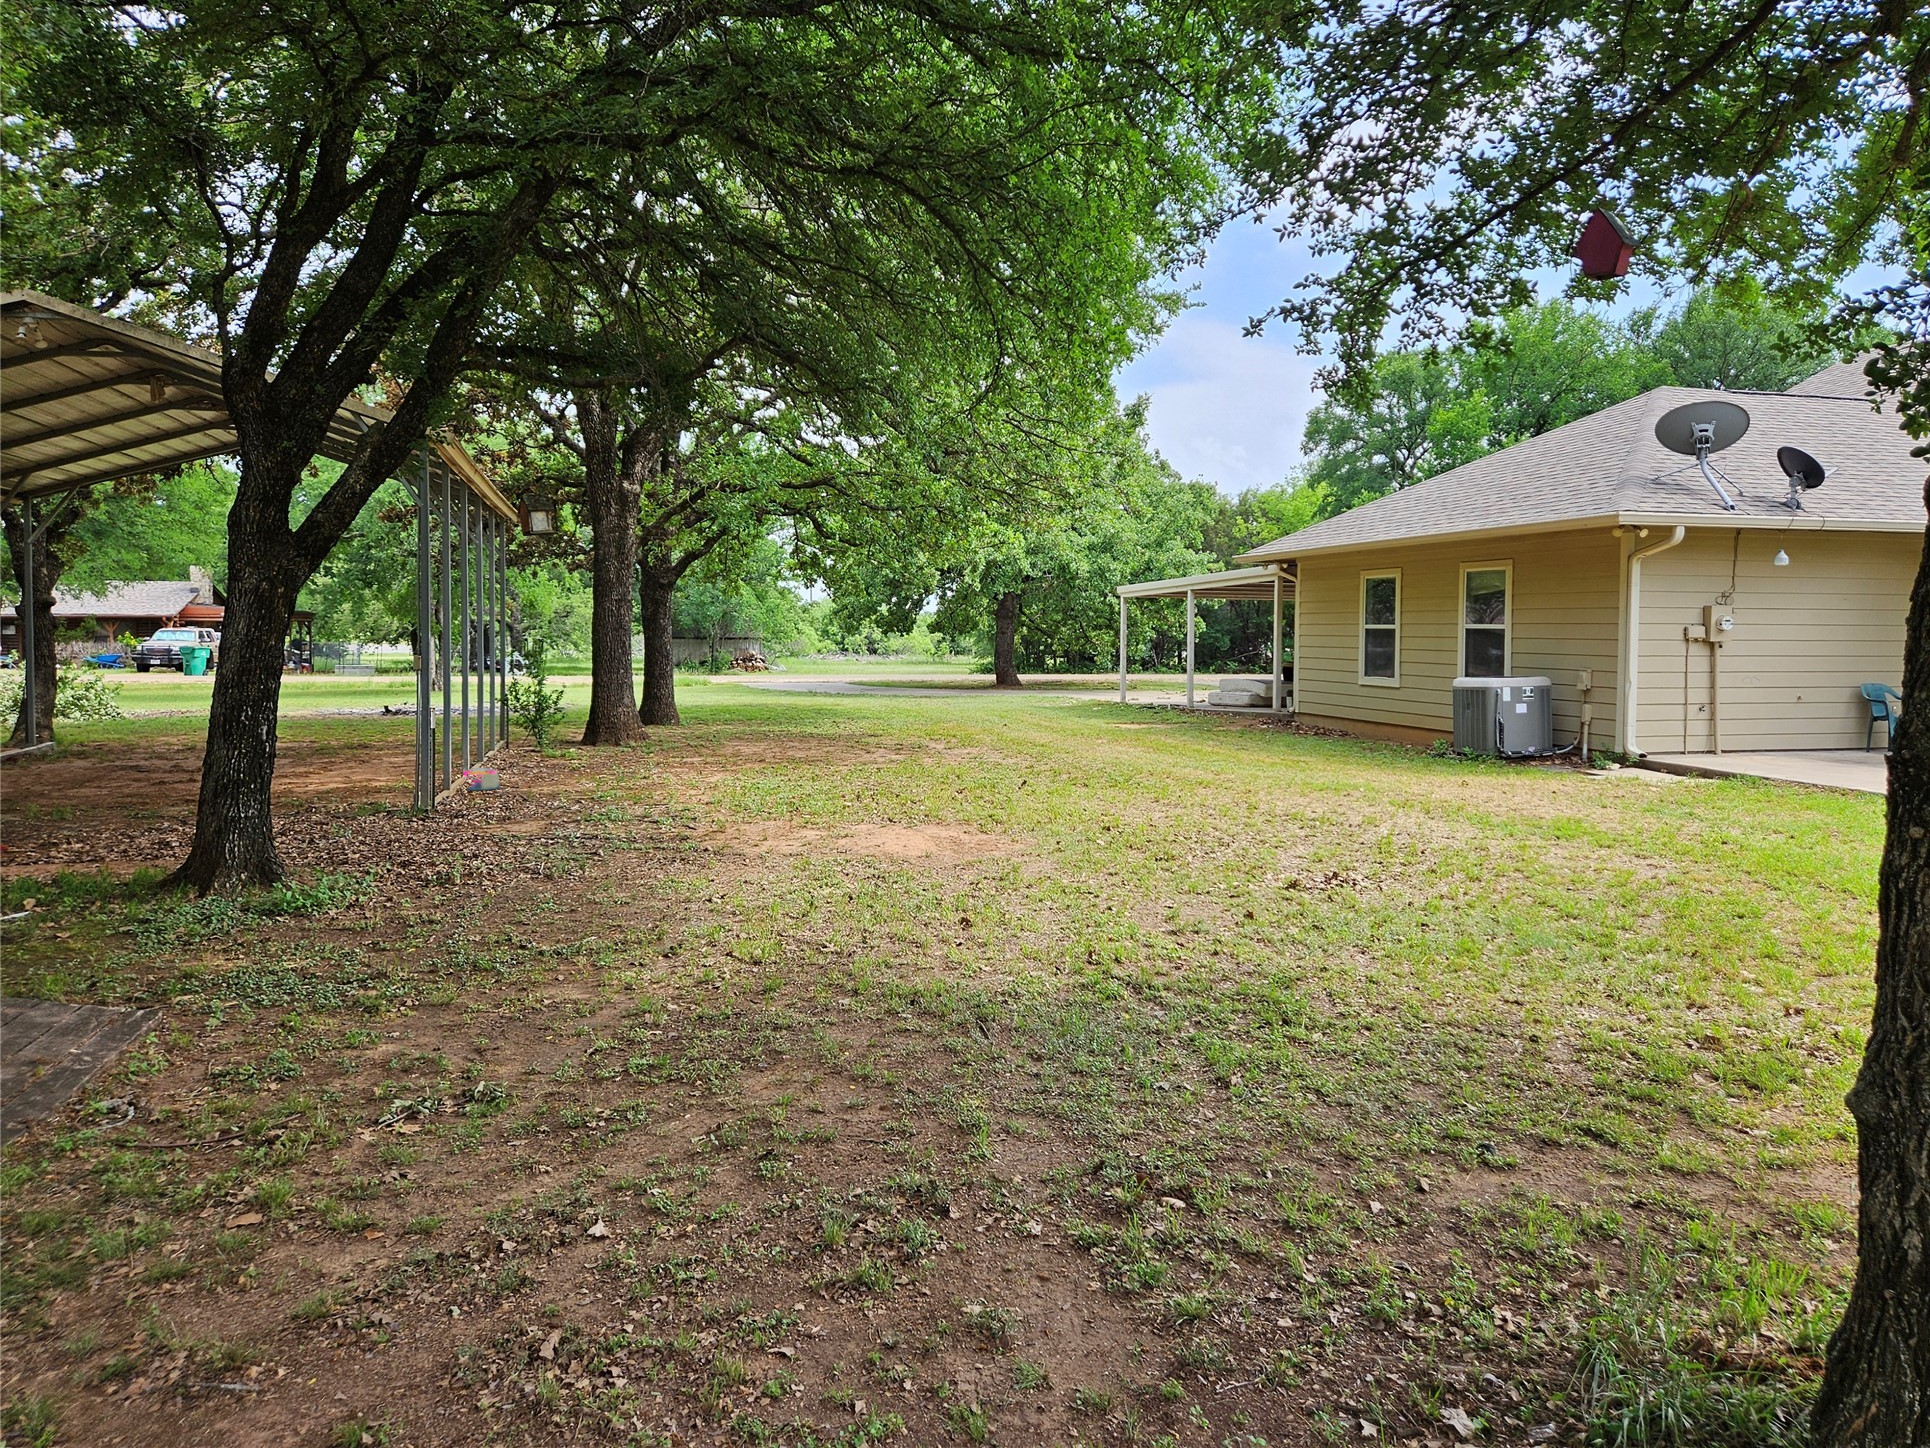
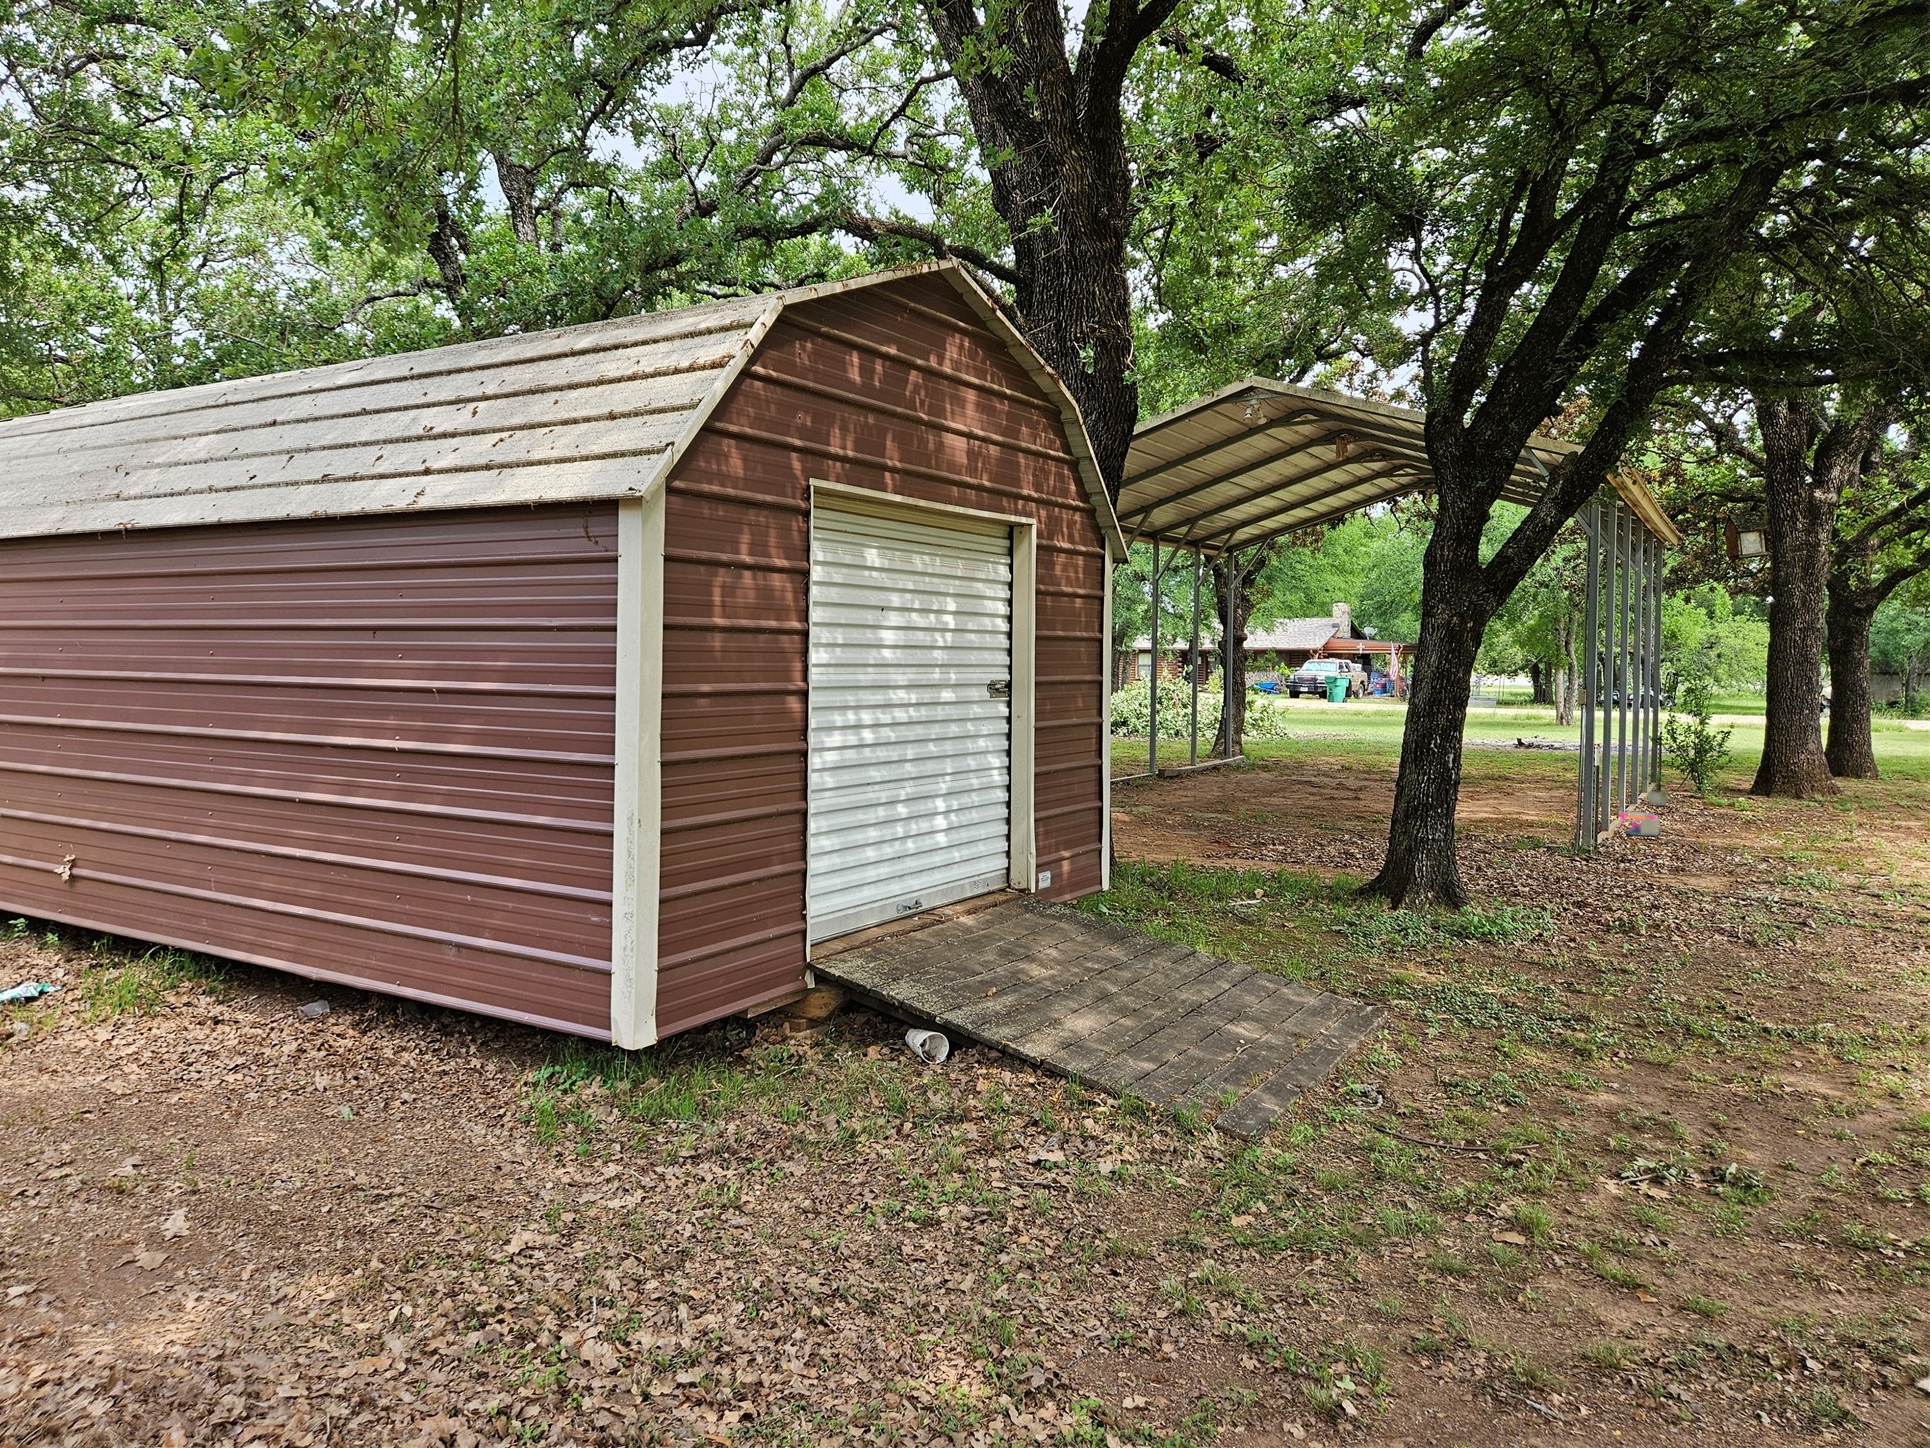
potted plant: none [489,718,517,761] -> present [1643,772,1671,806]

